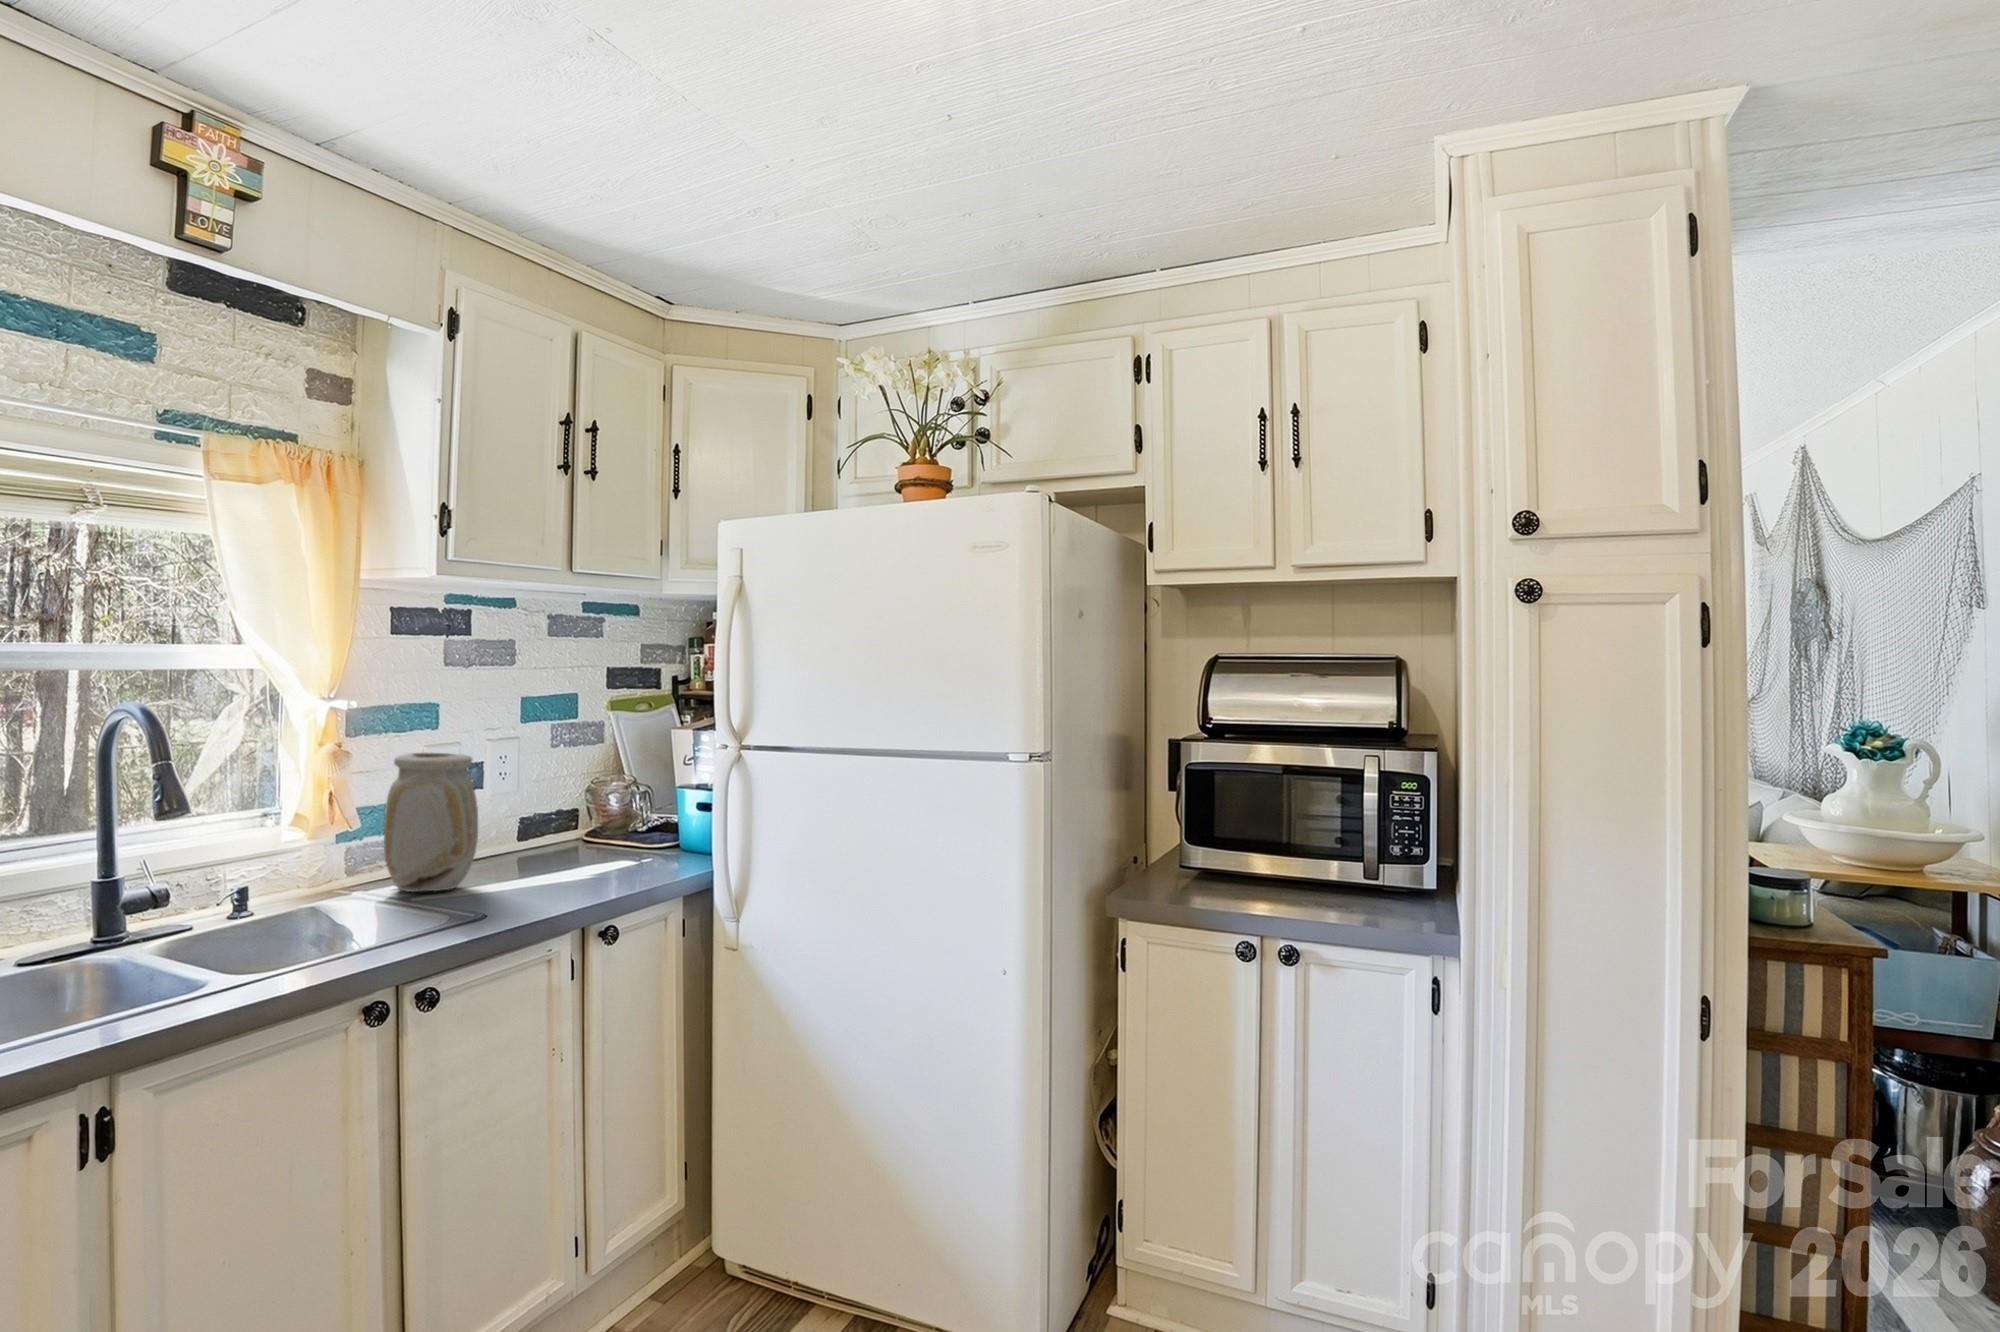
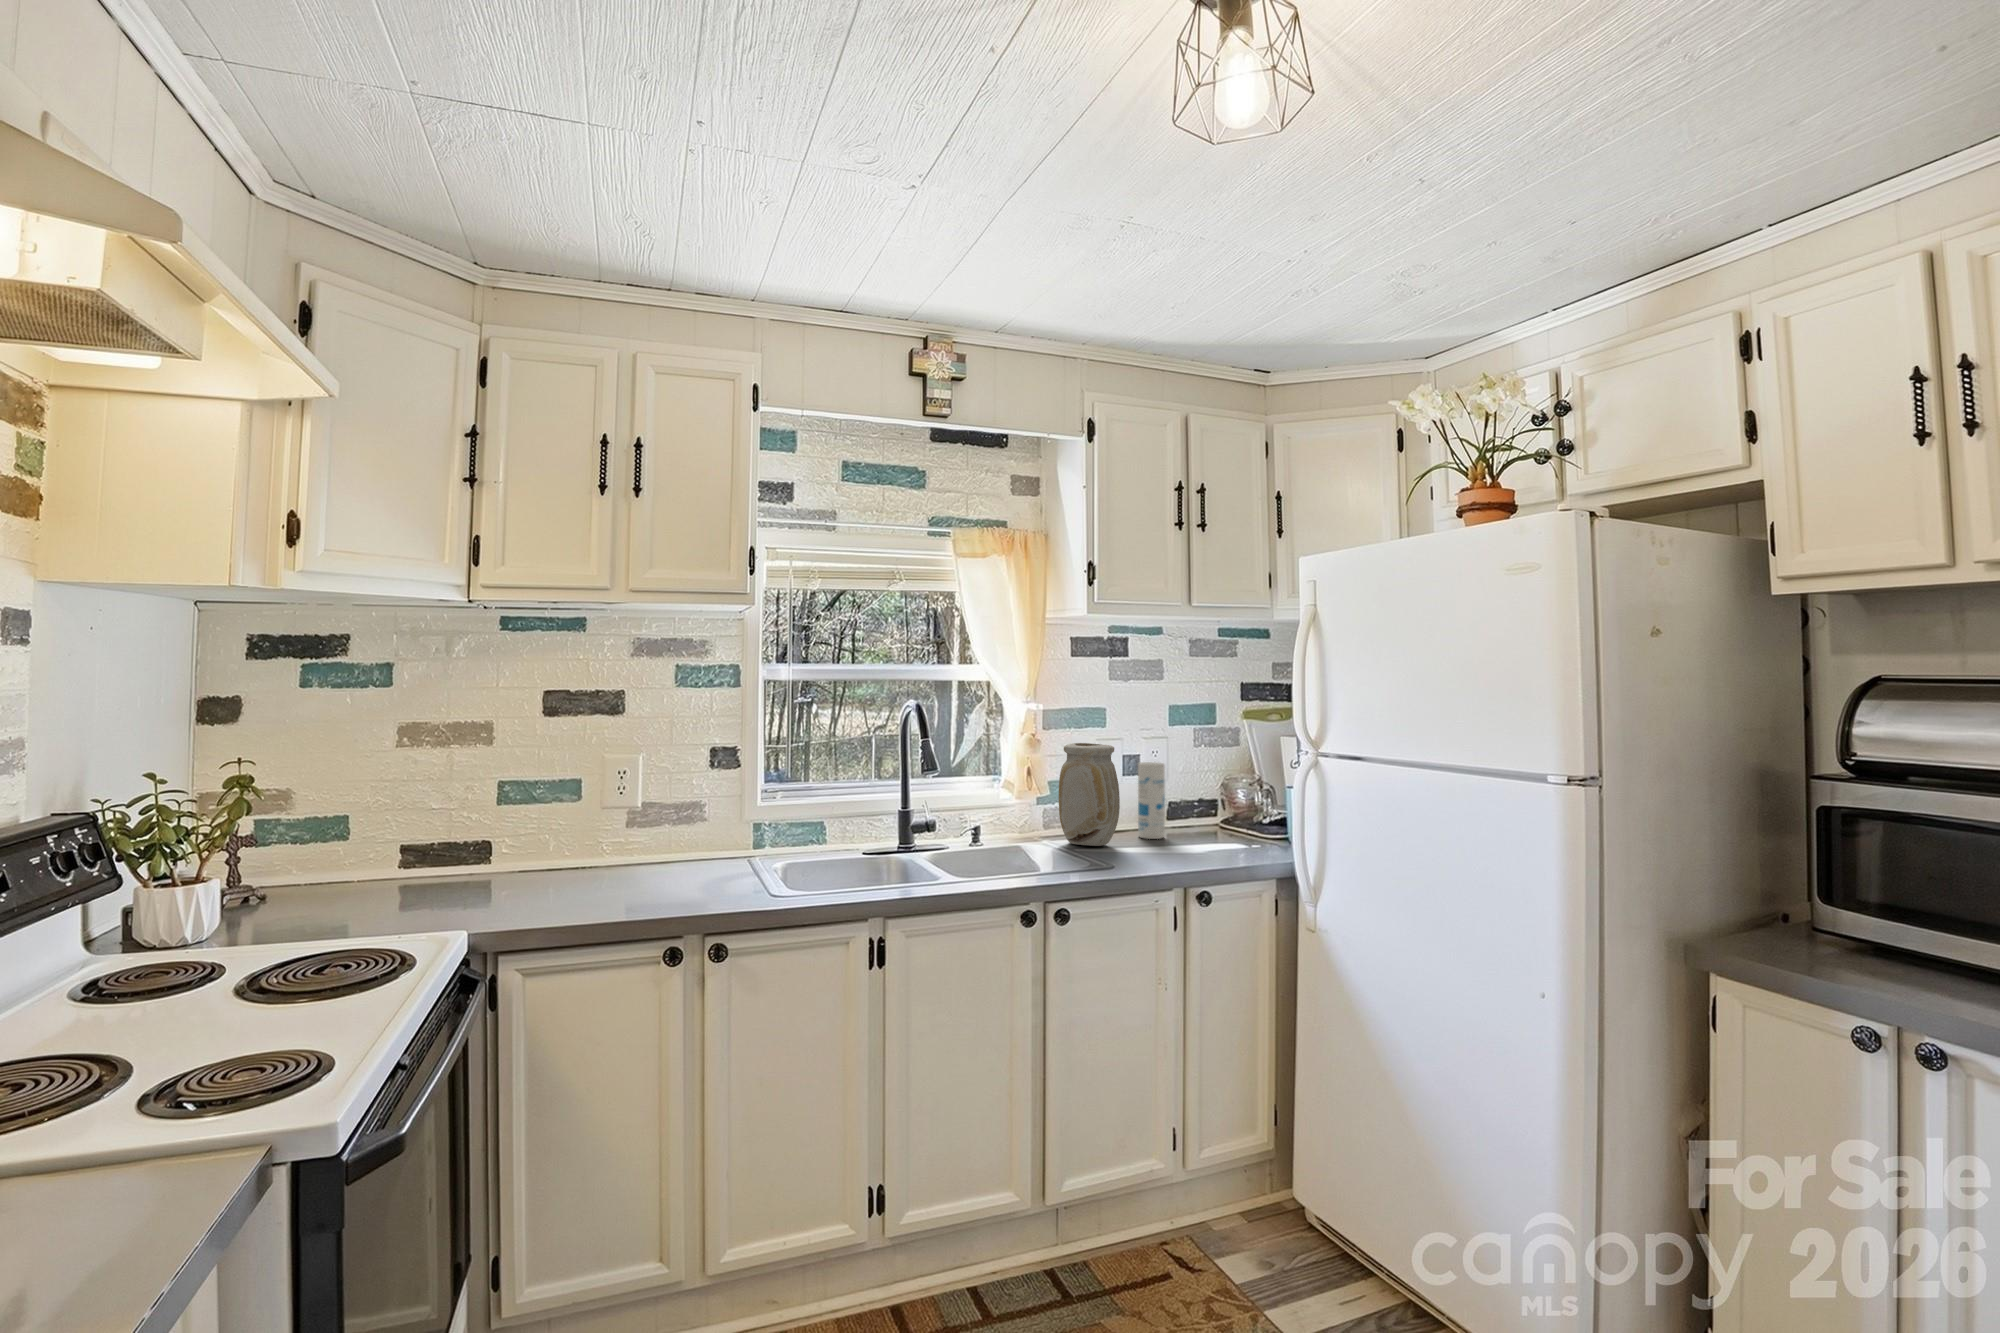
canister: none [488,771,528,870] -> present [1138,762,1165,839]

